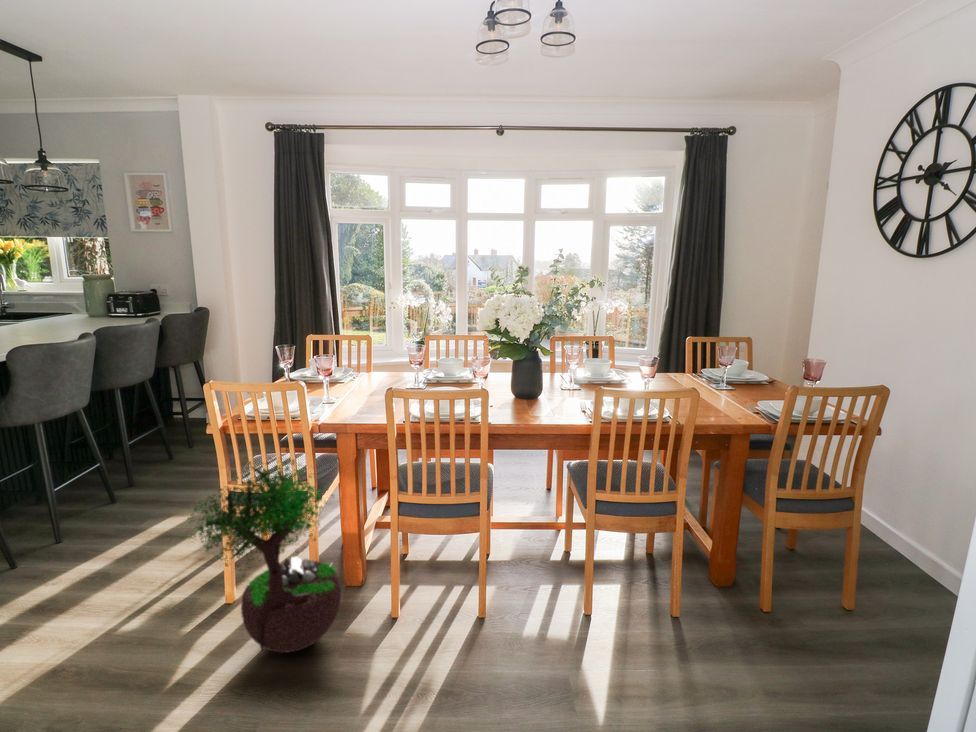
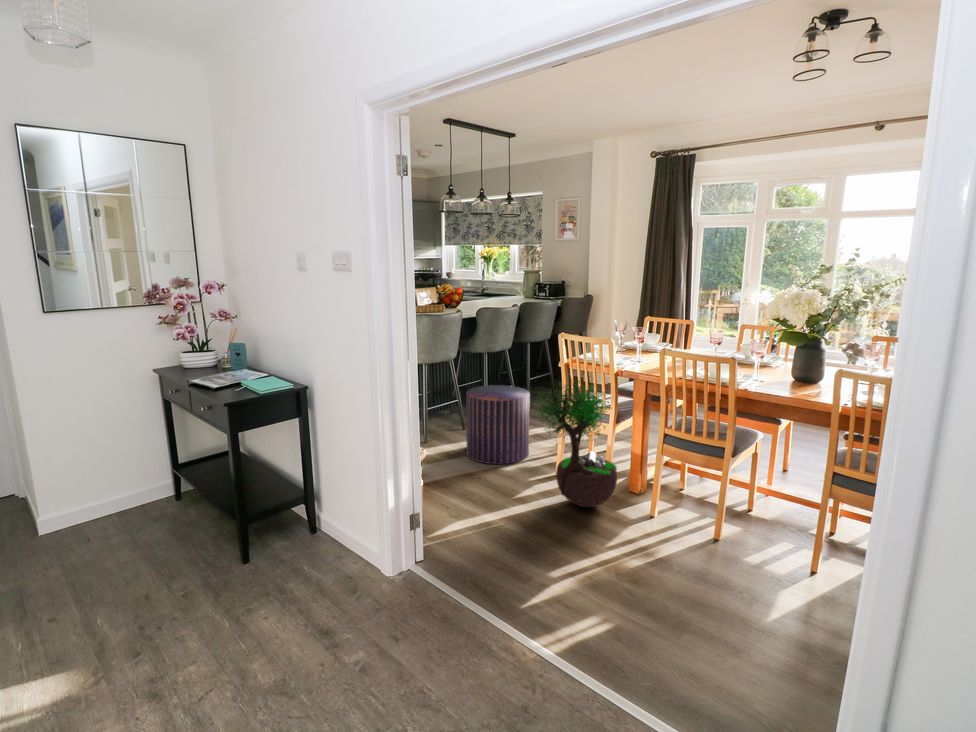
pouf: none [12,472,163,629] -> present [466,385,530,464]

